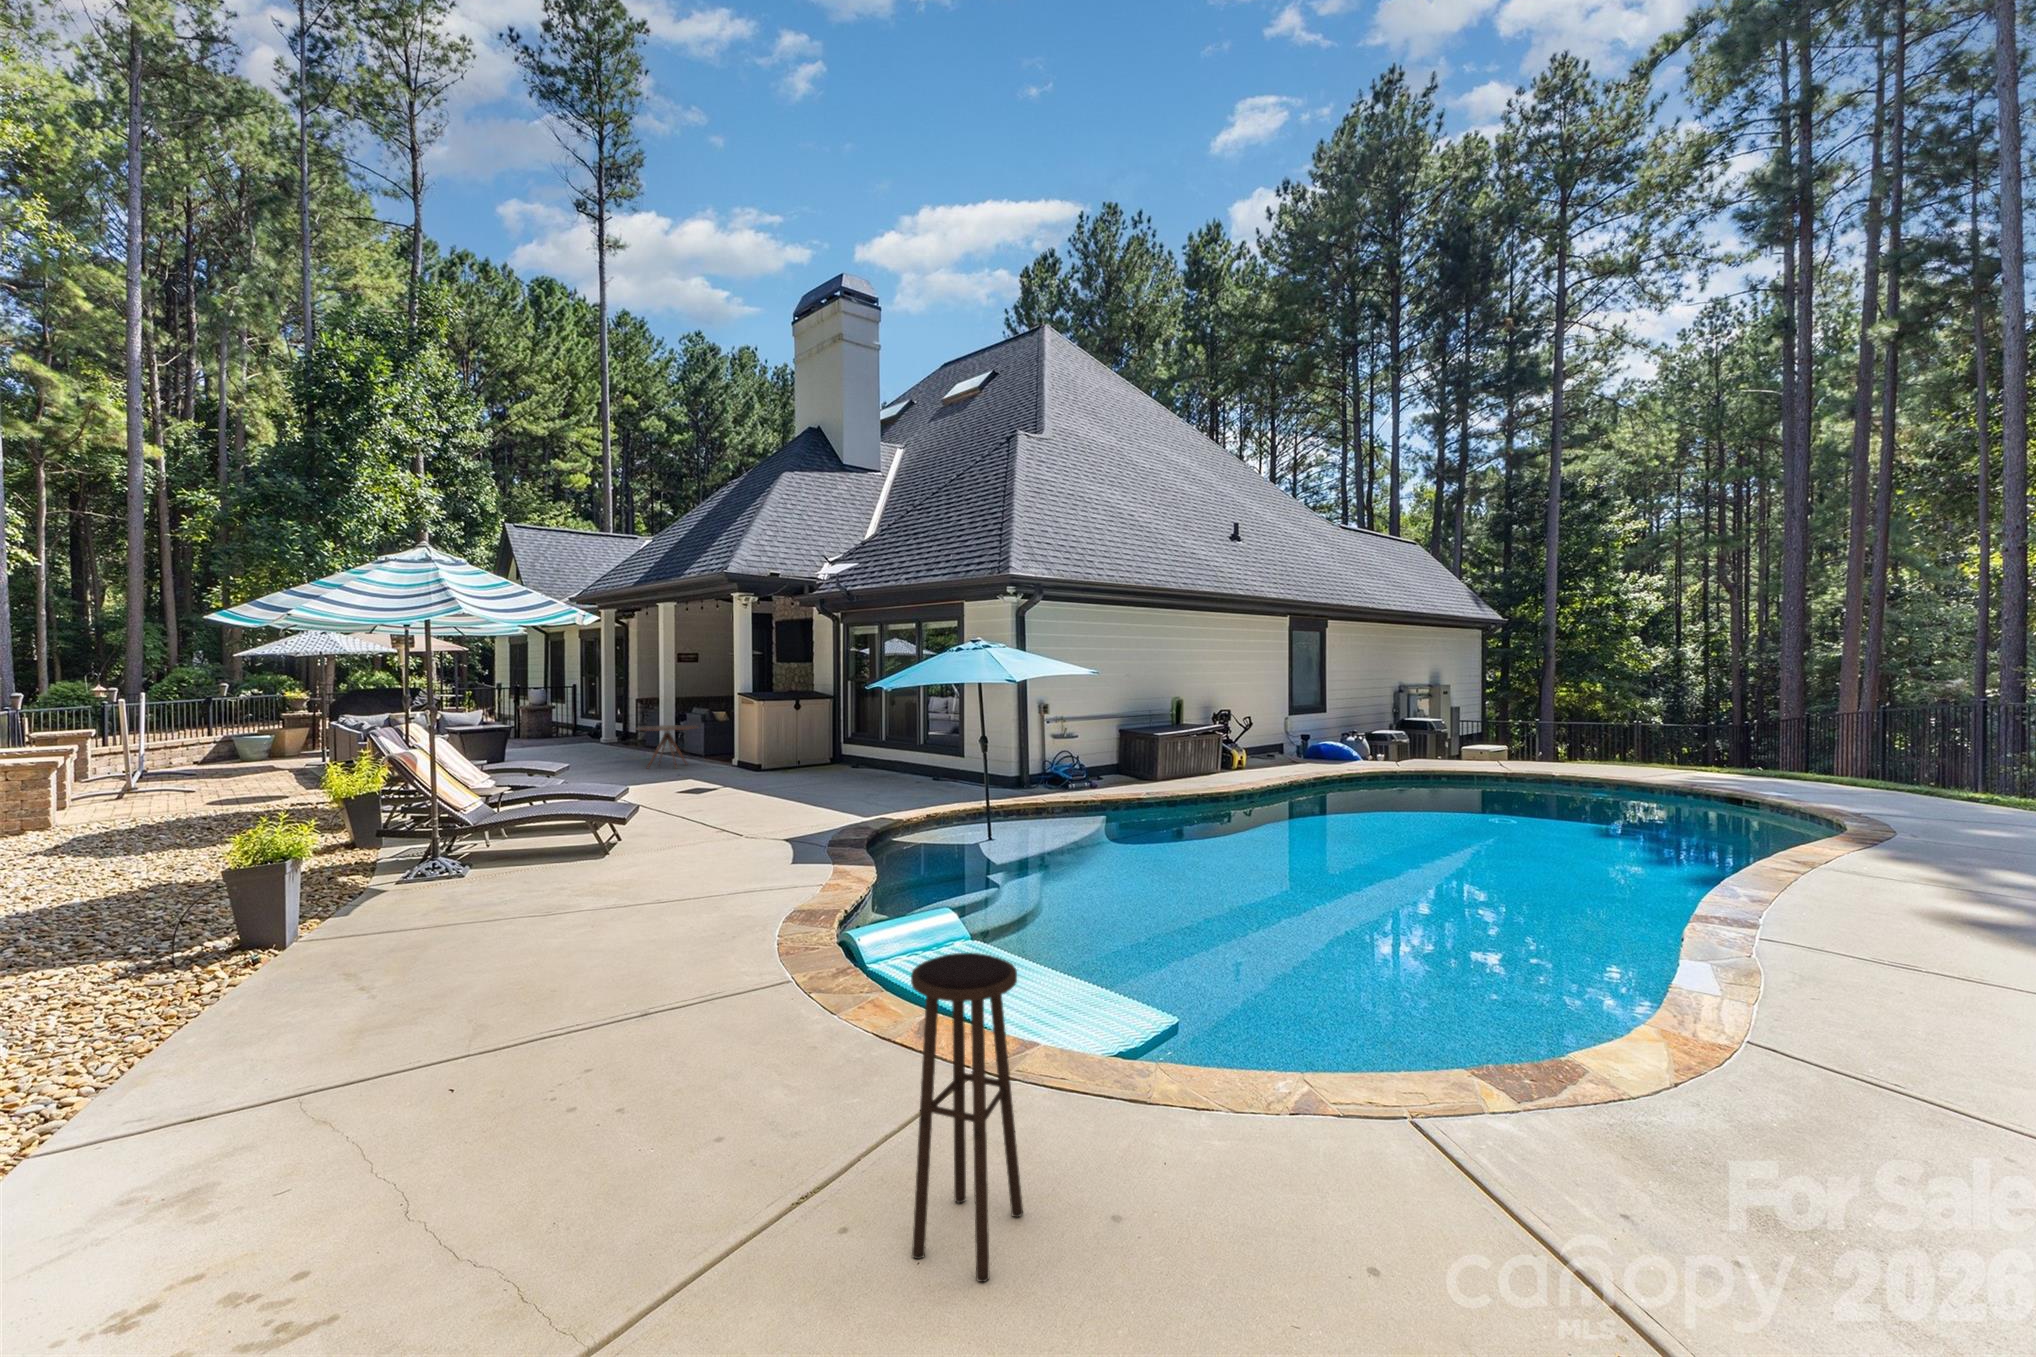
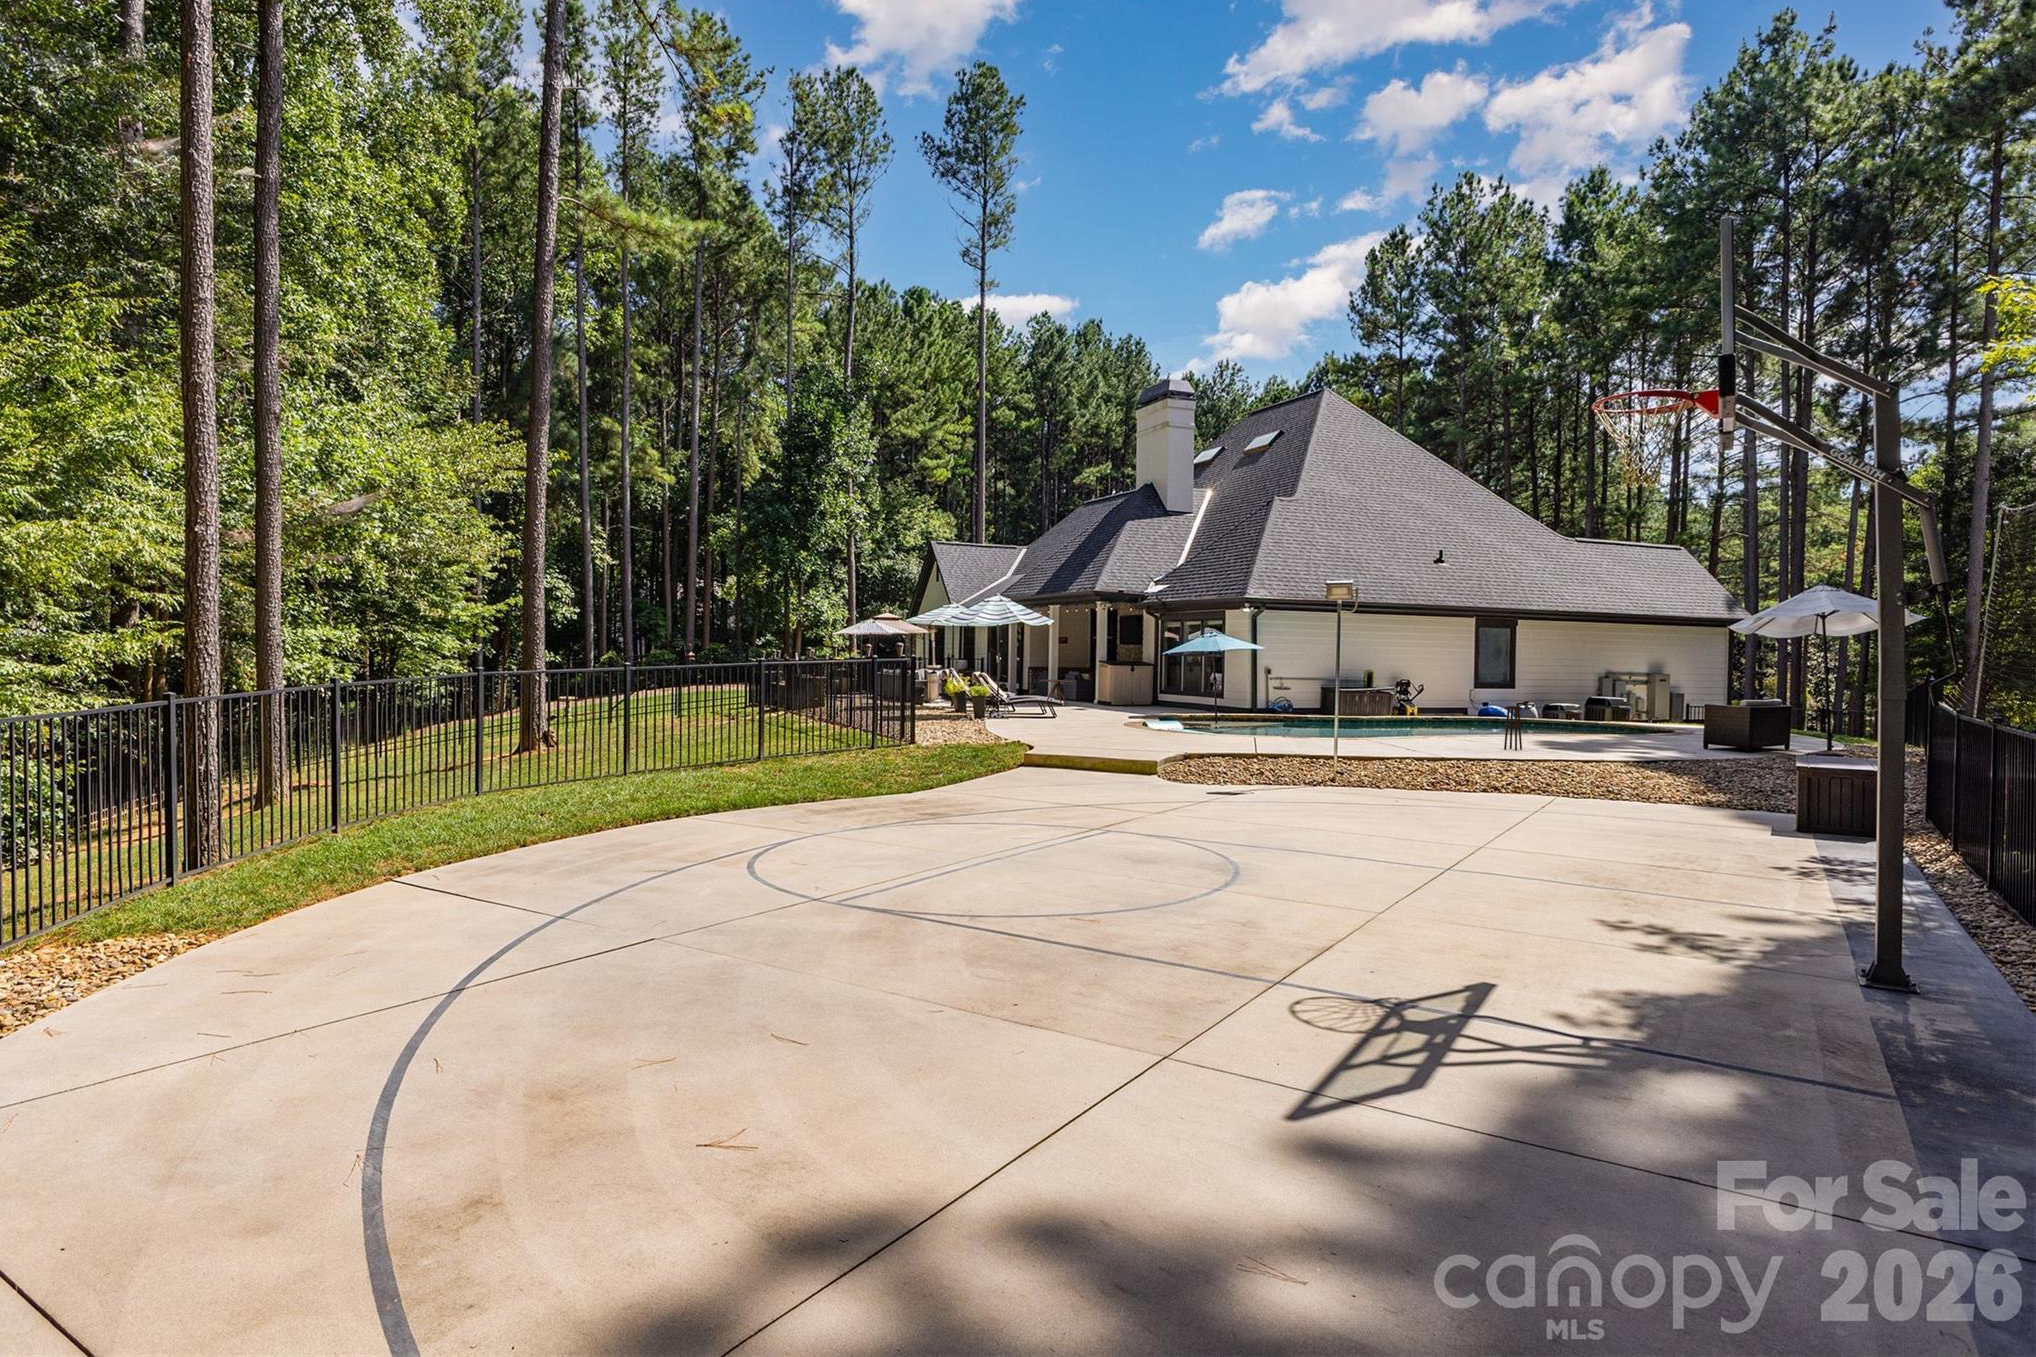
stool: present [911,953,1023,1282] -> present [1504,706,1522,751]

